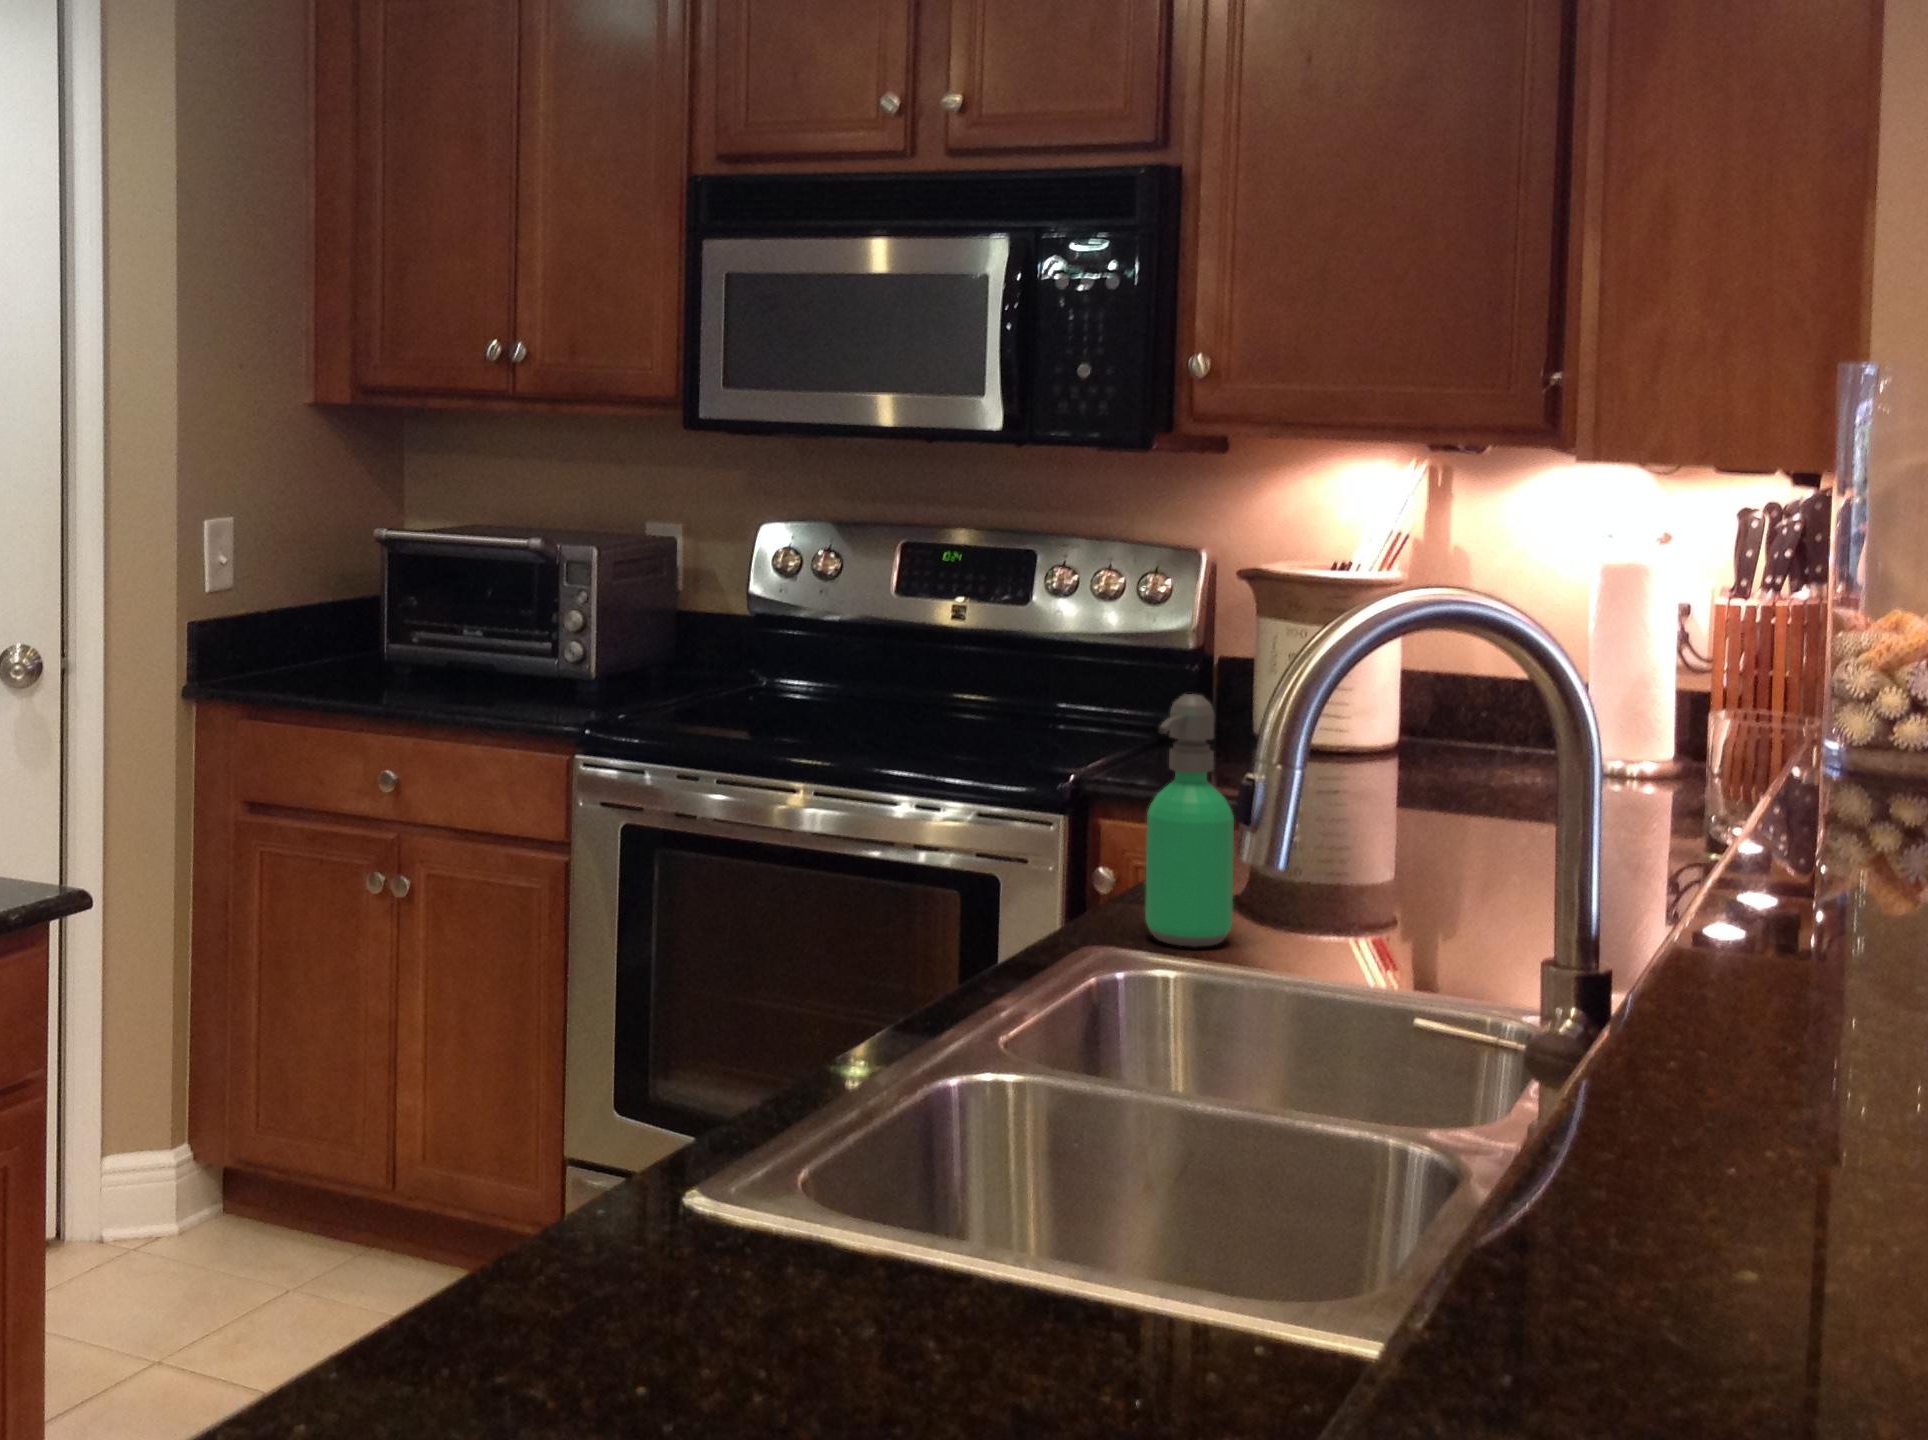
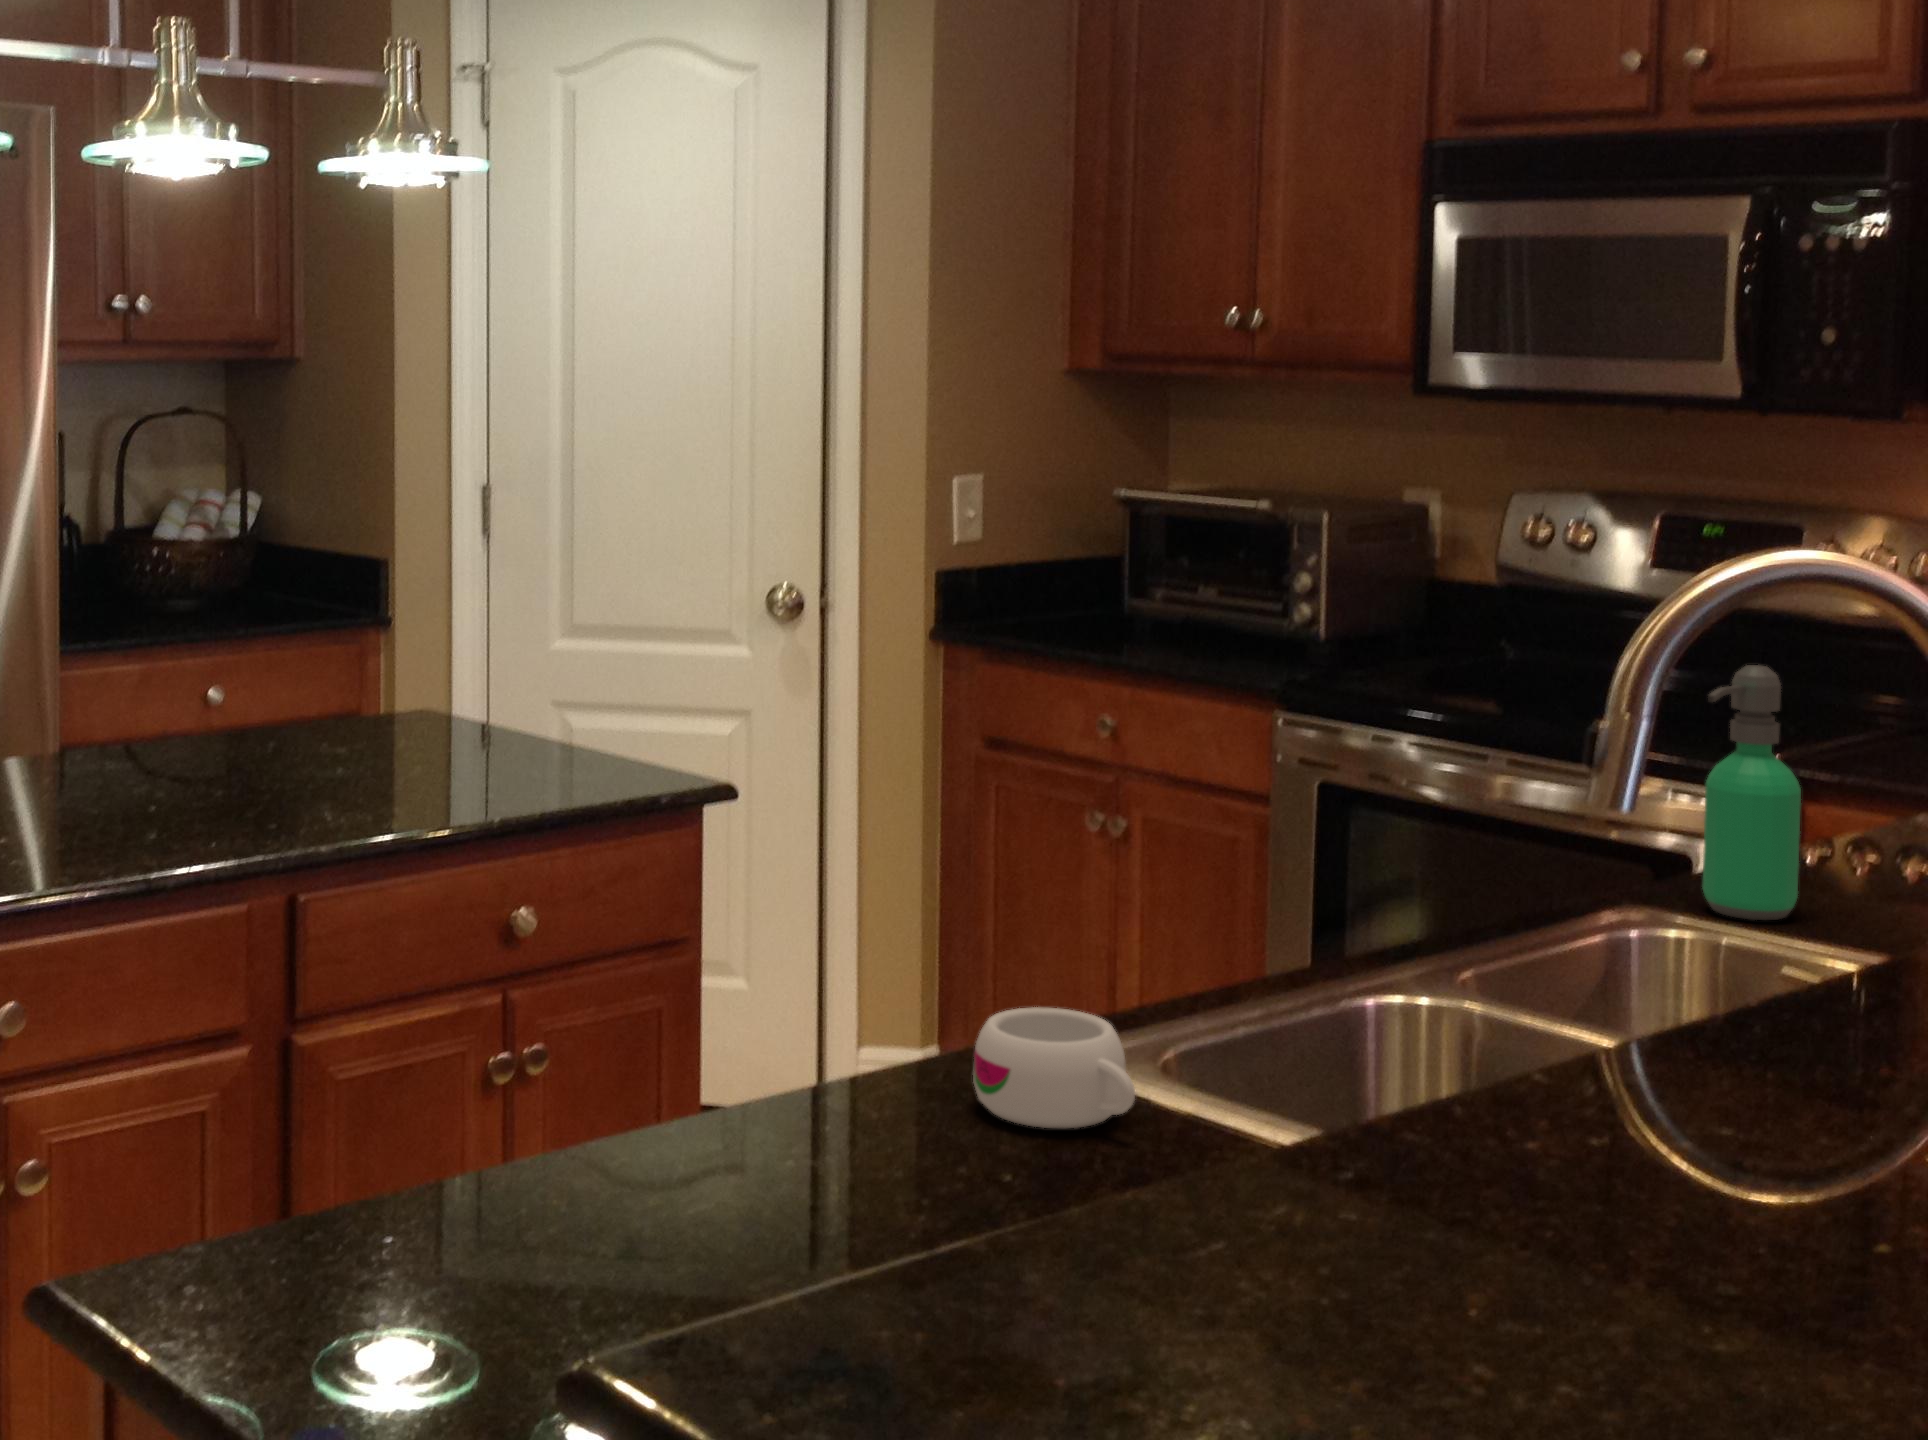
mug: none [653,1150,861,1300] -> present [973,1007,1135,1129]

